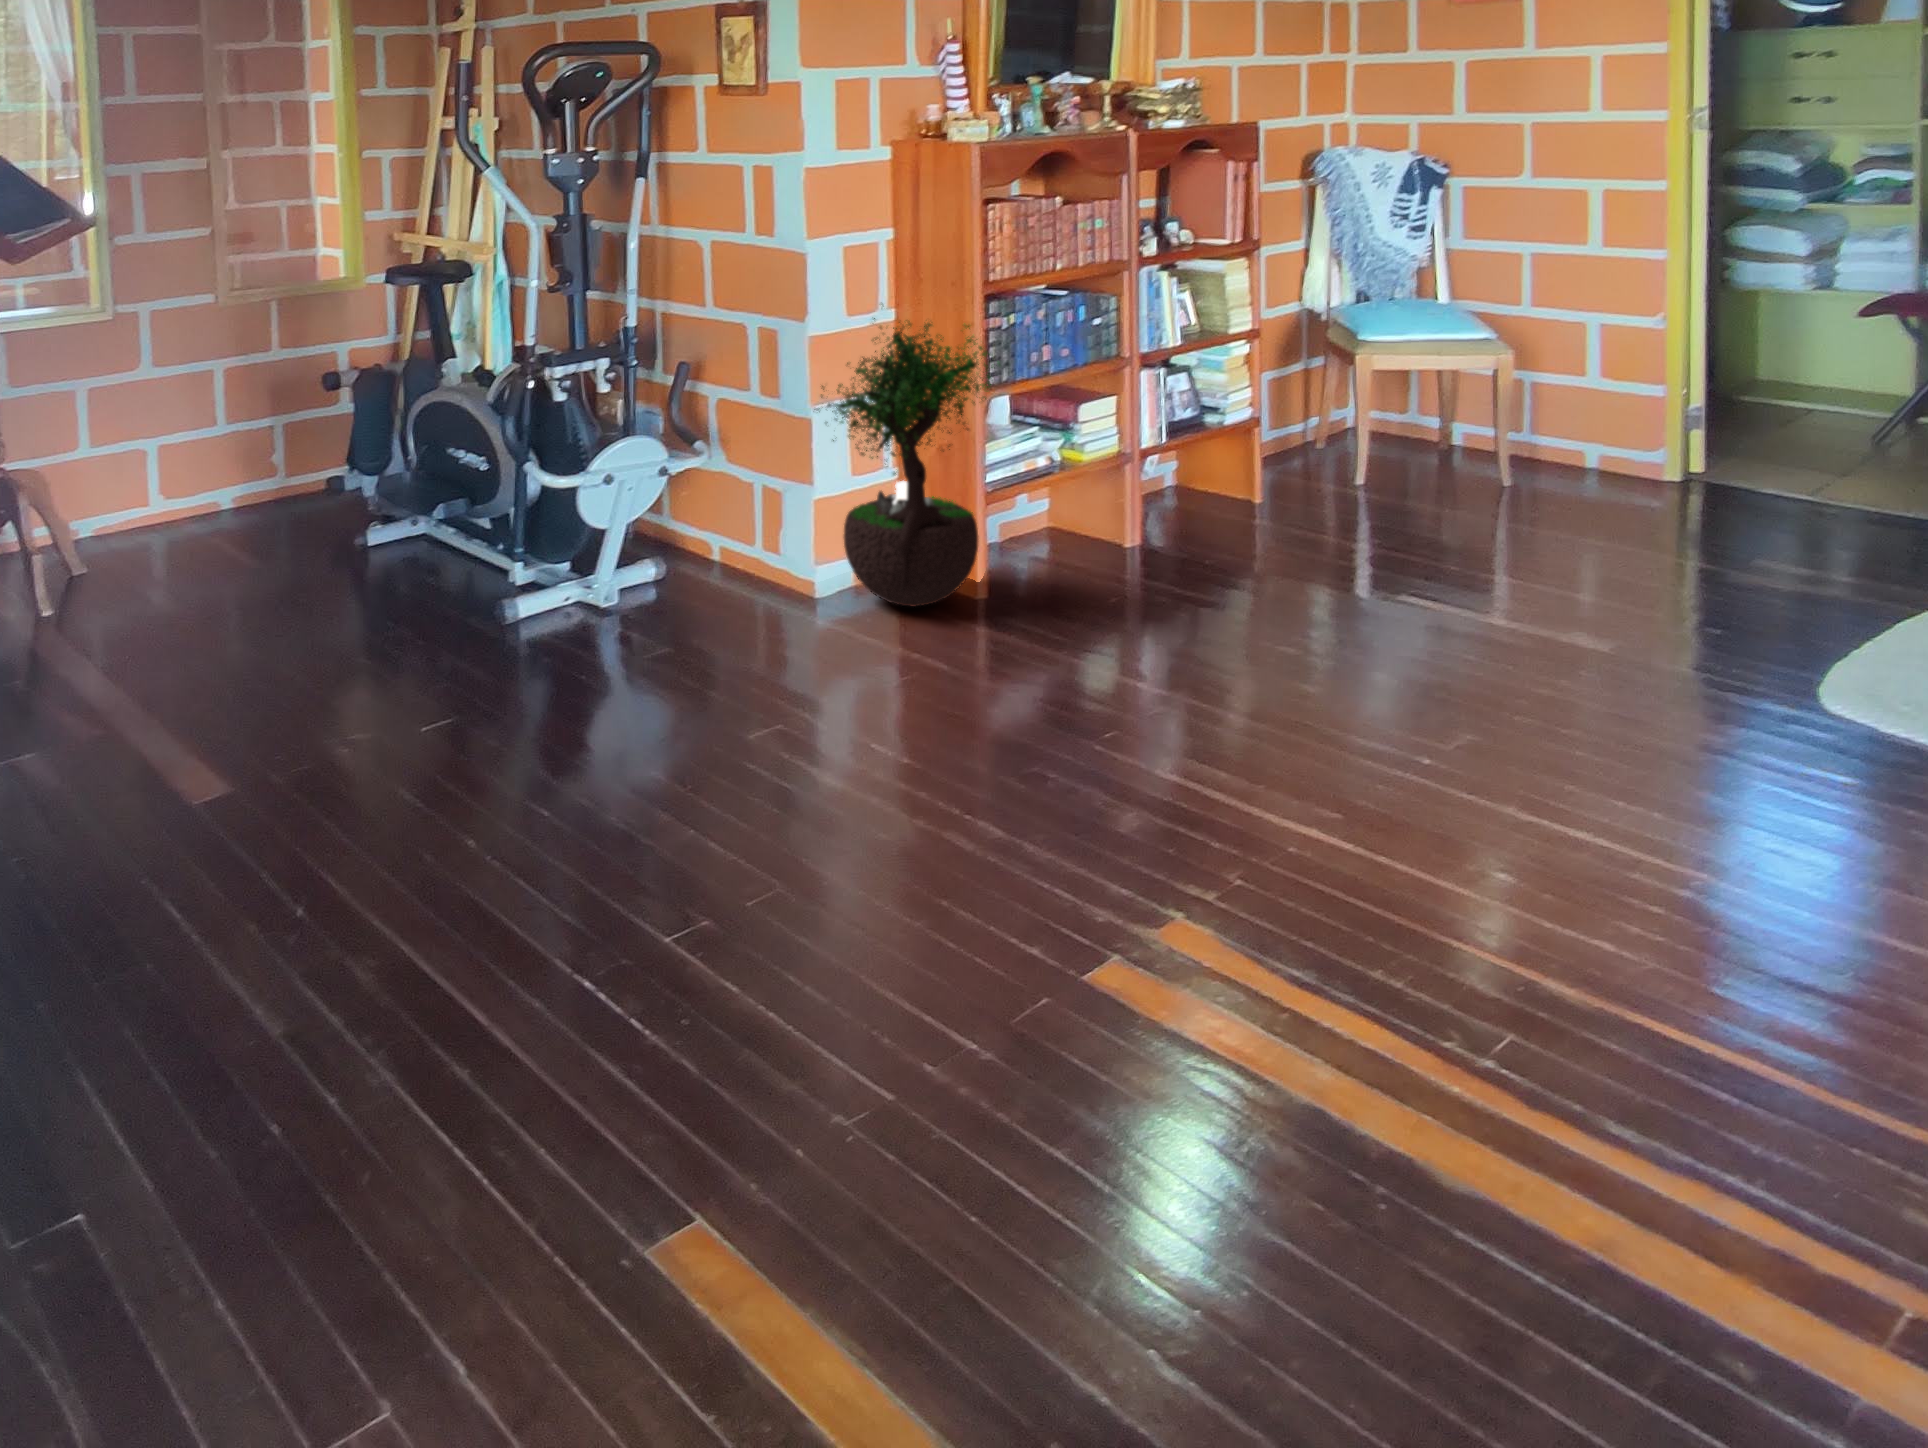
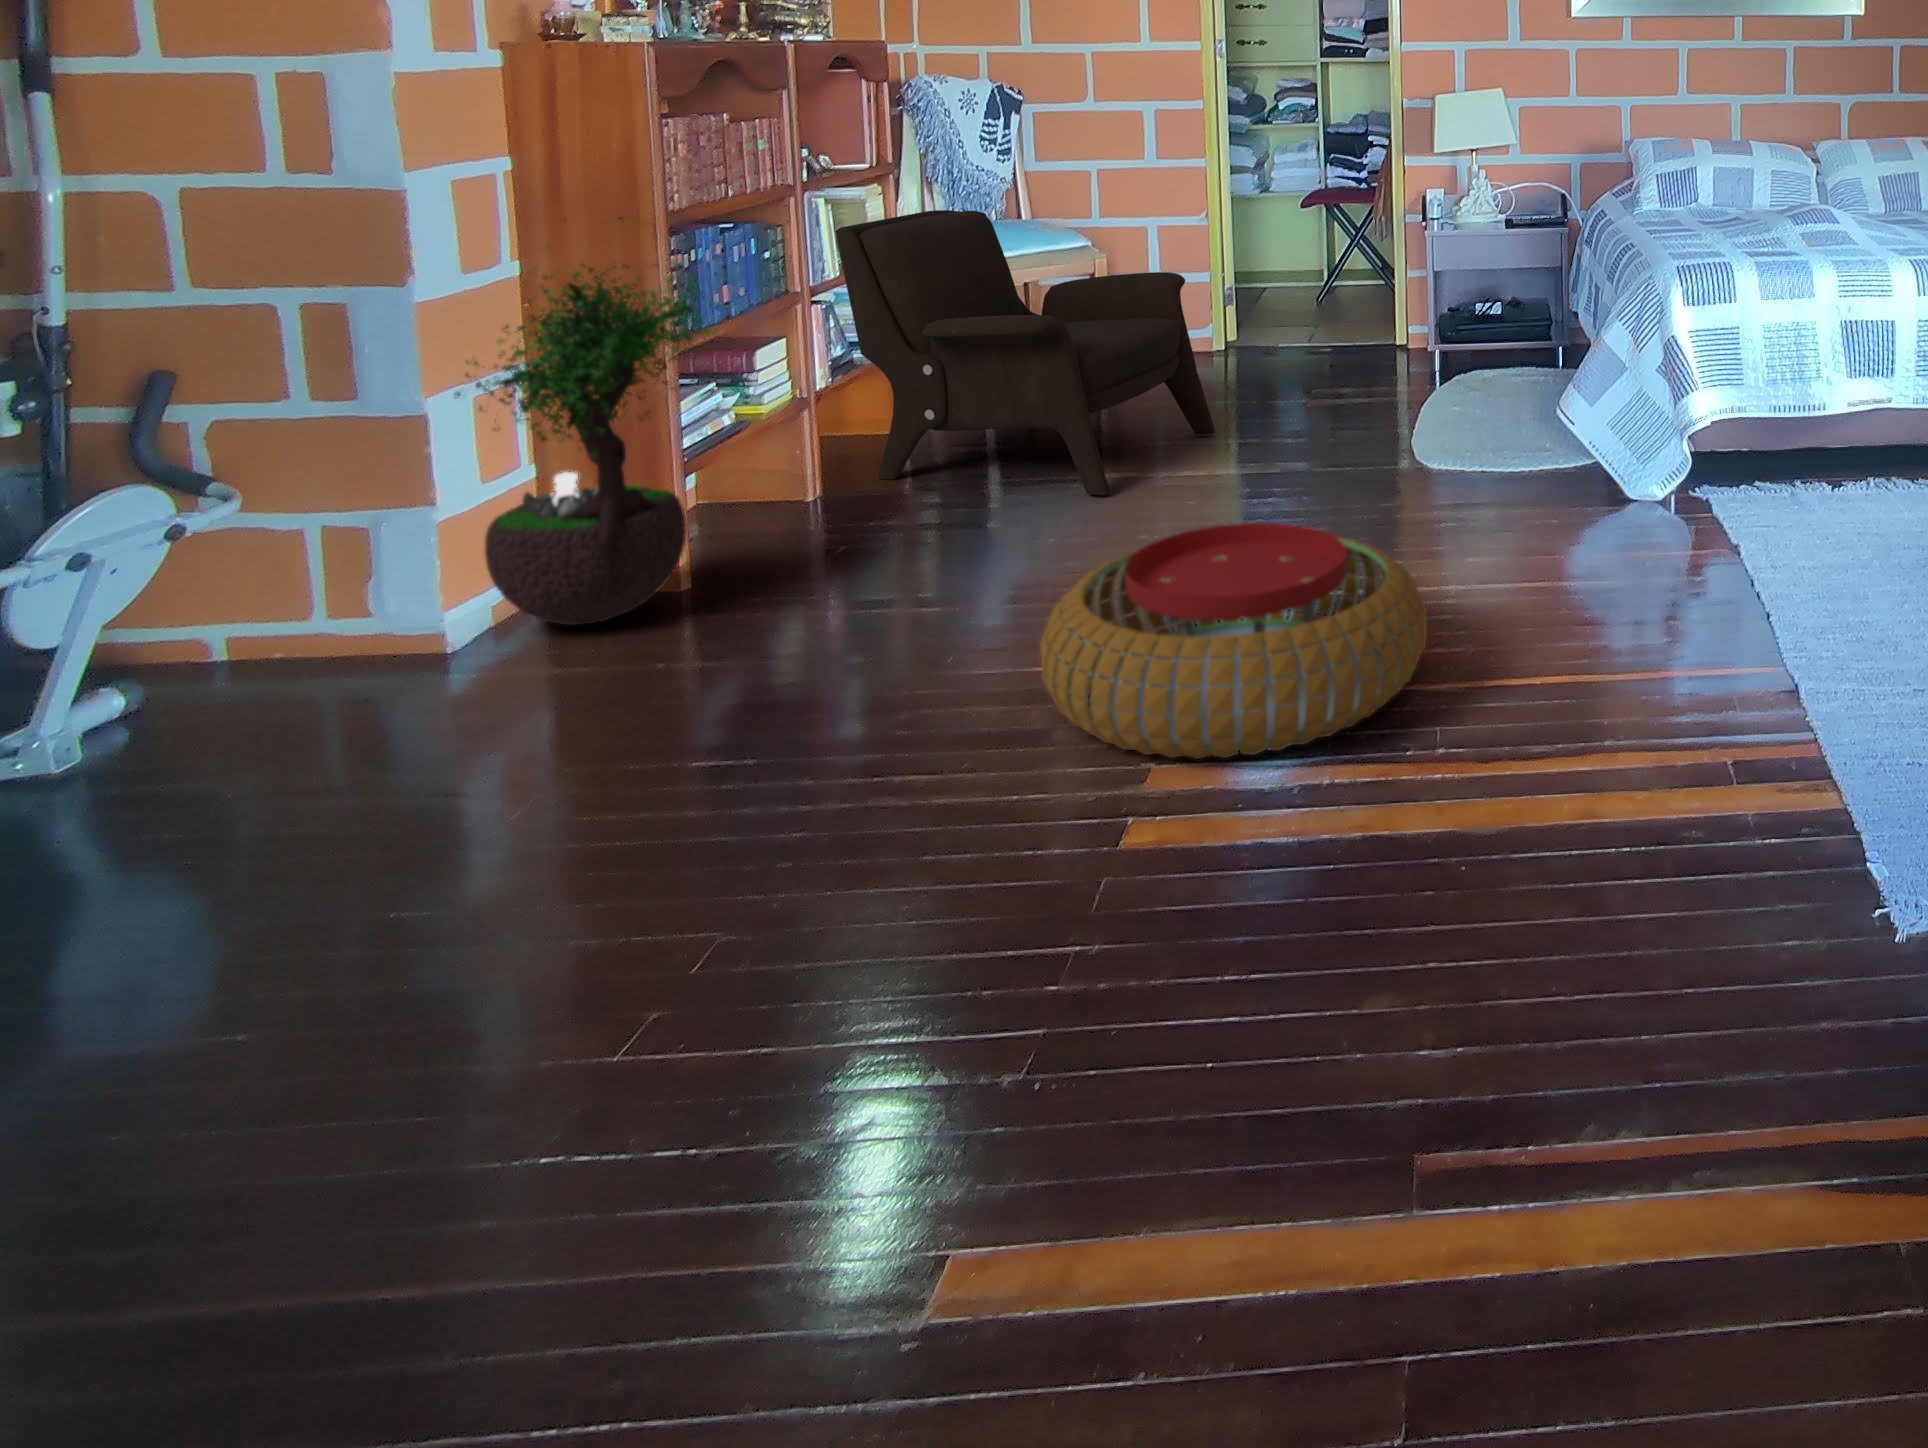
armchair: none [1185,287,1576,614] -> present [835,210,1215,496]
pouf: none [1120,682,1584,976] -> present [1040,523,1427,759]

